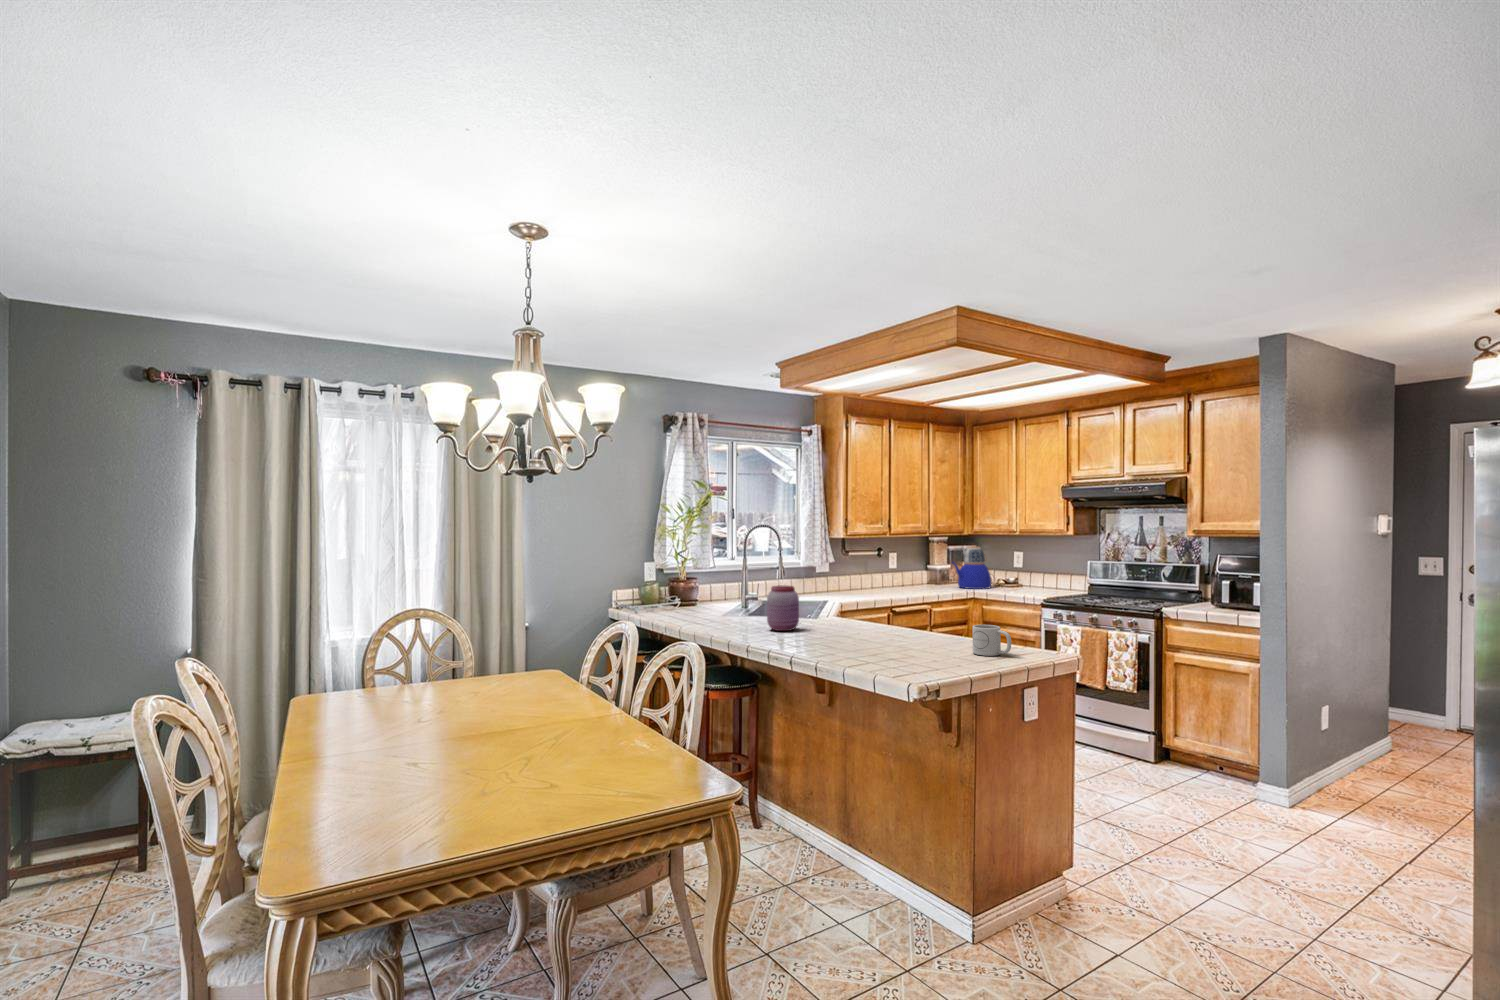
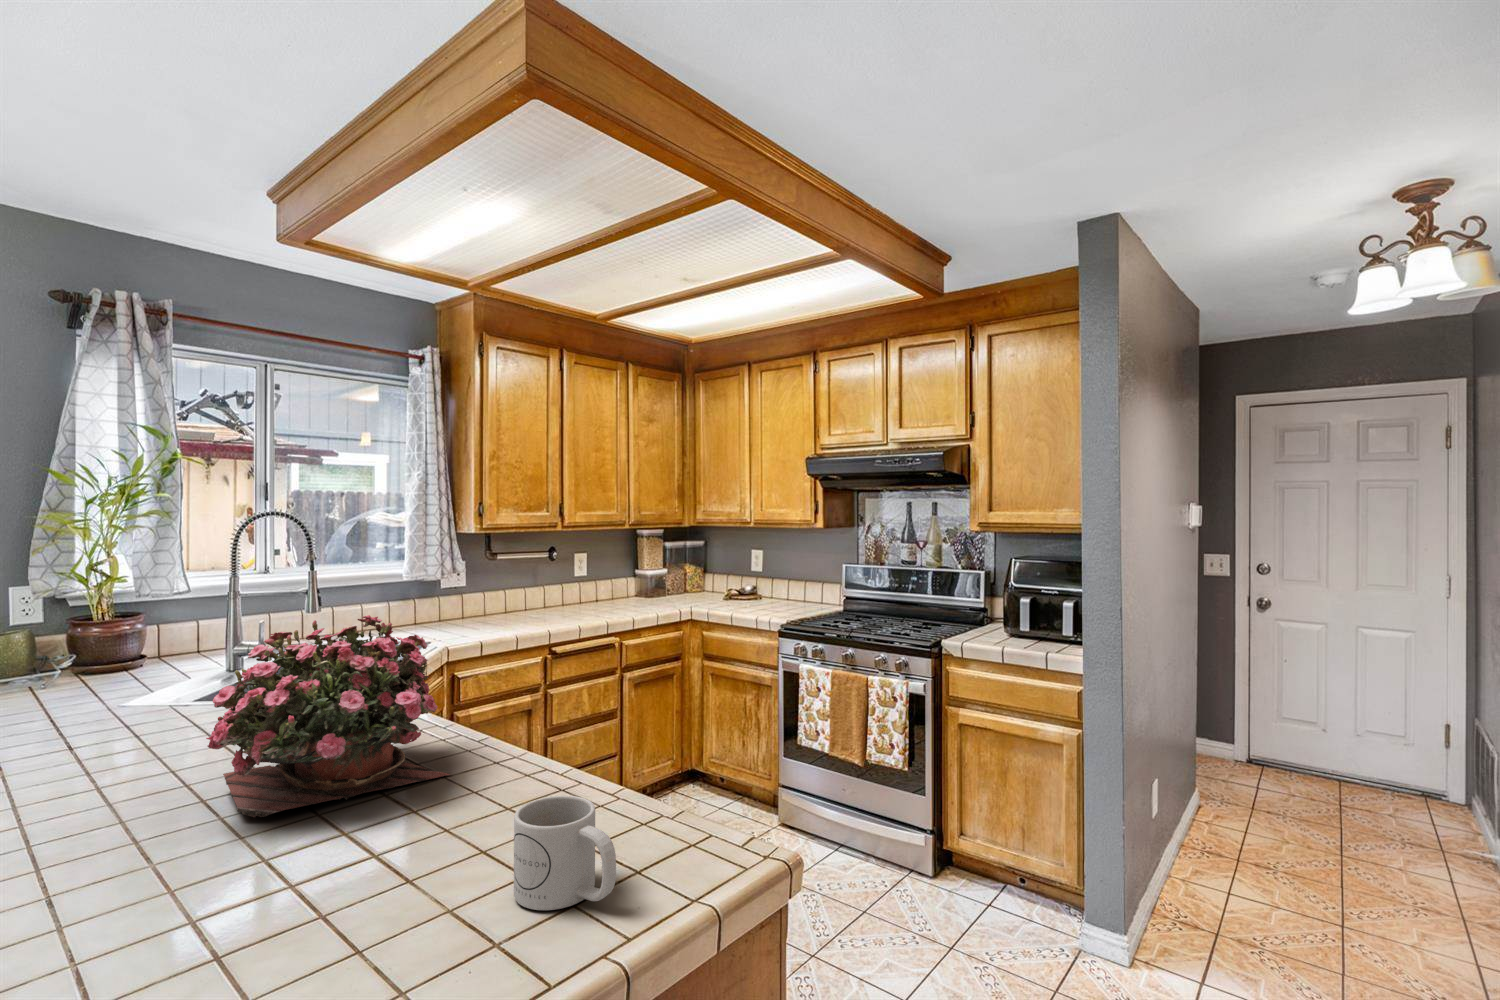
teapot: present [952,546,992,589] -> none [658,540,722,605]
potted flower: none [825,568,913,638] -> present [206,615,450,817]
jar: present [767,585,799,631] -> none [89,658,192,779]

